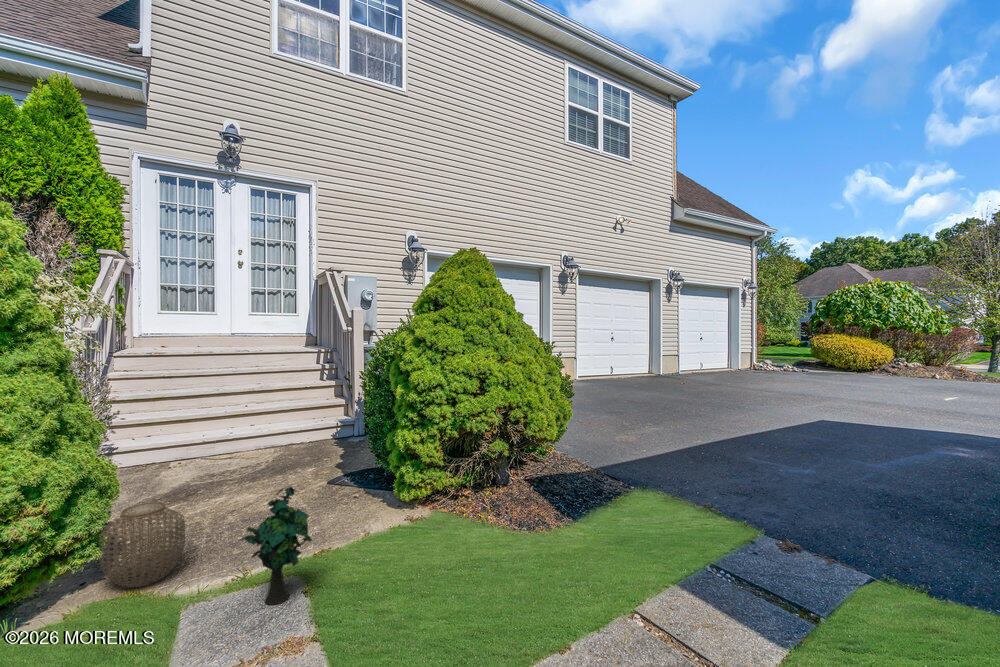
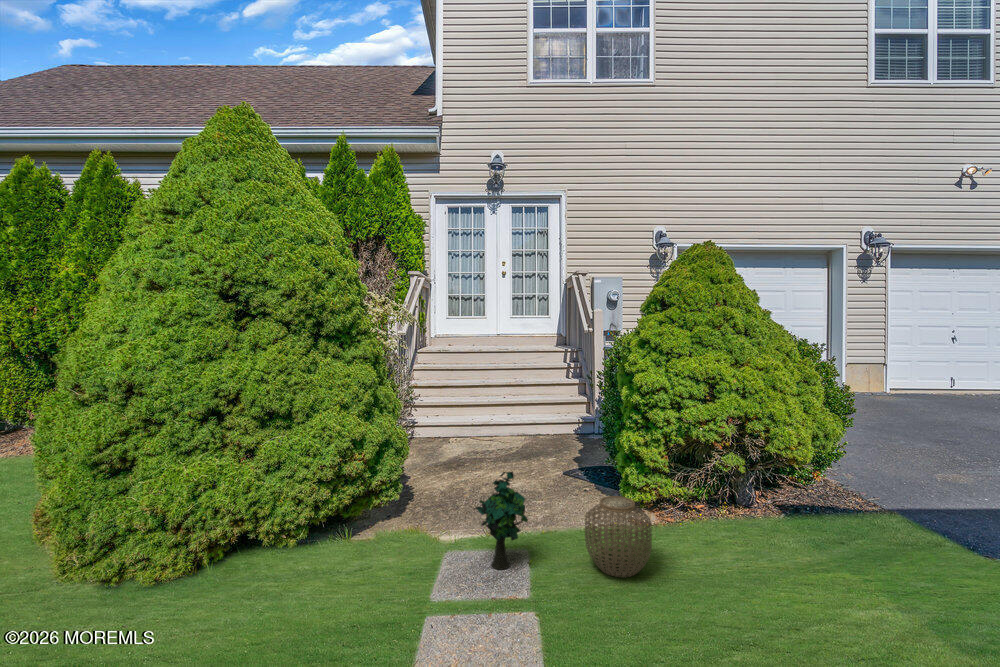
woven basket: present [99,502,185,588] -> present [585,496,652,577]

